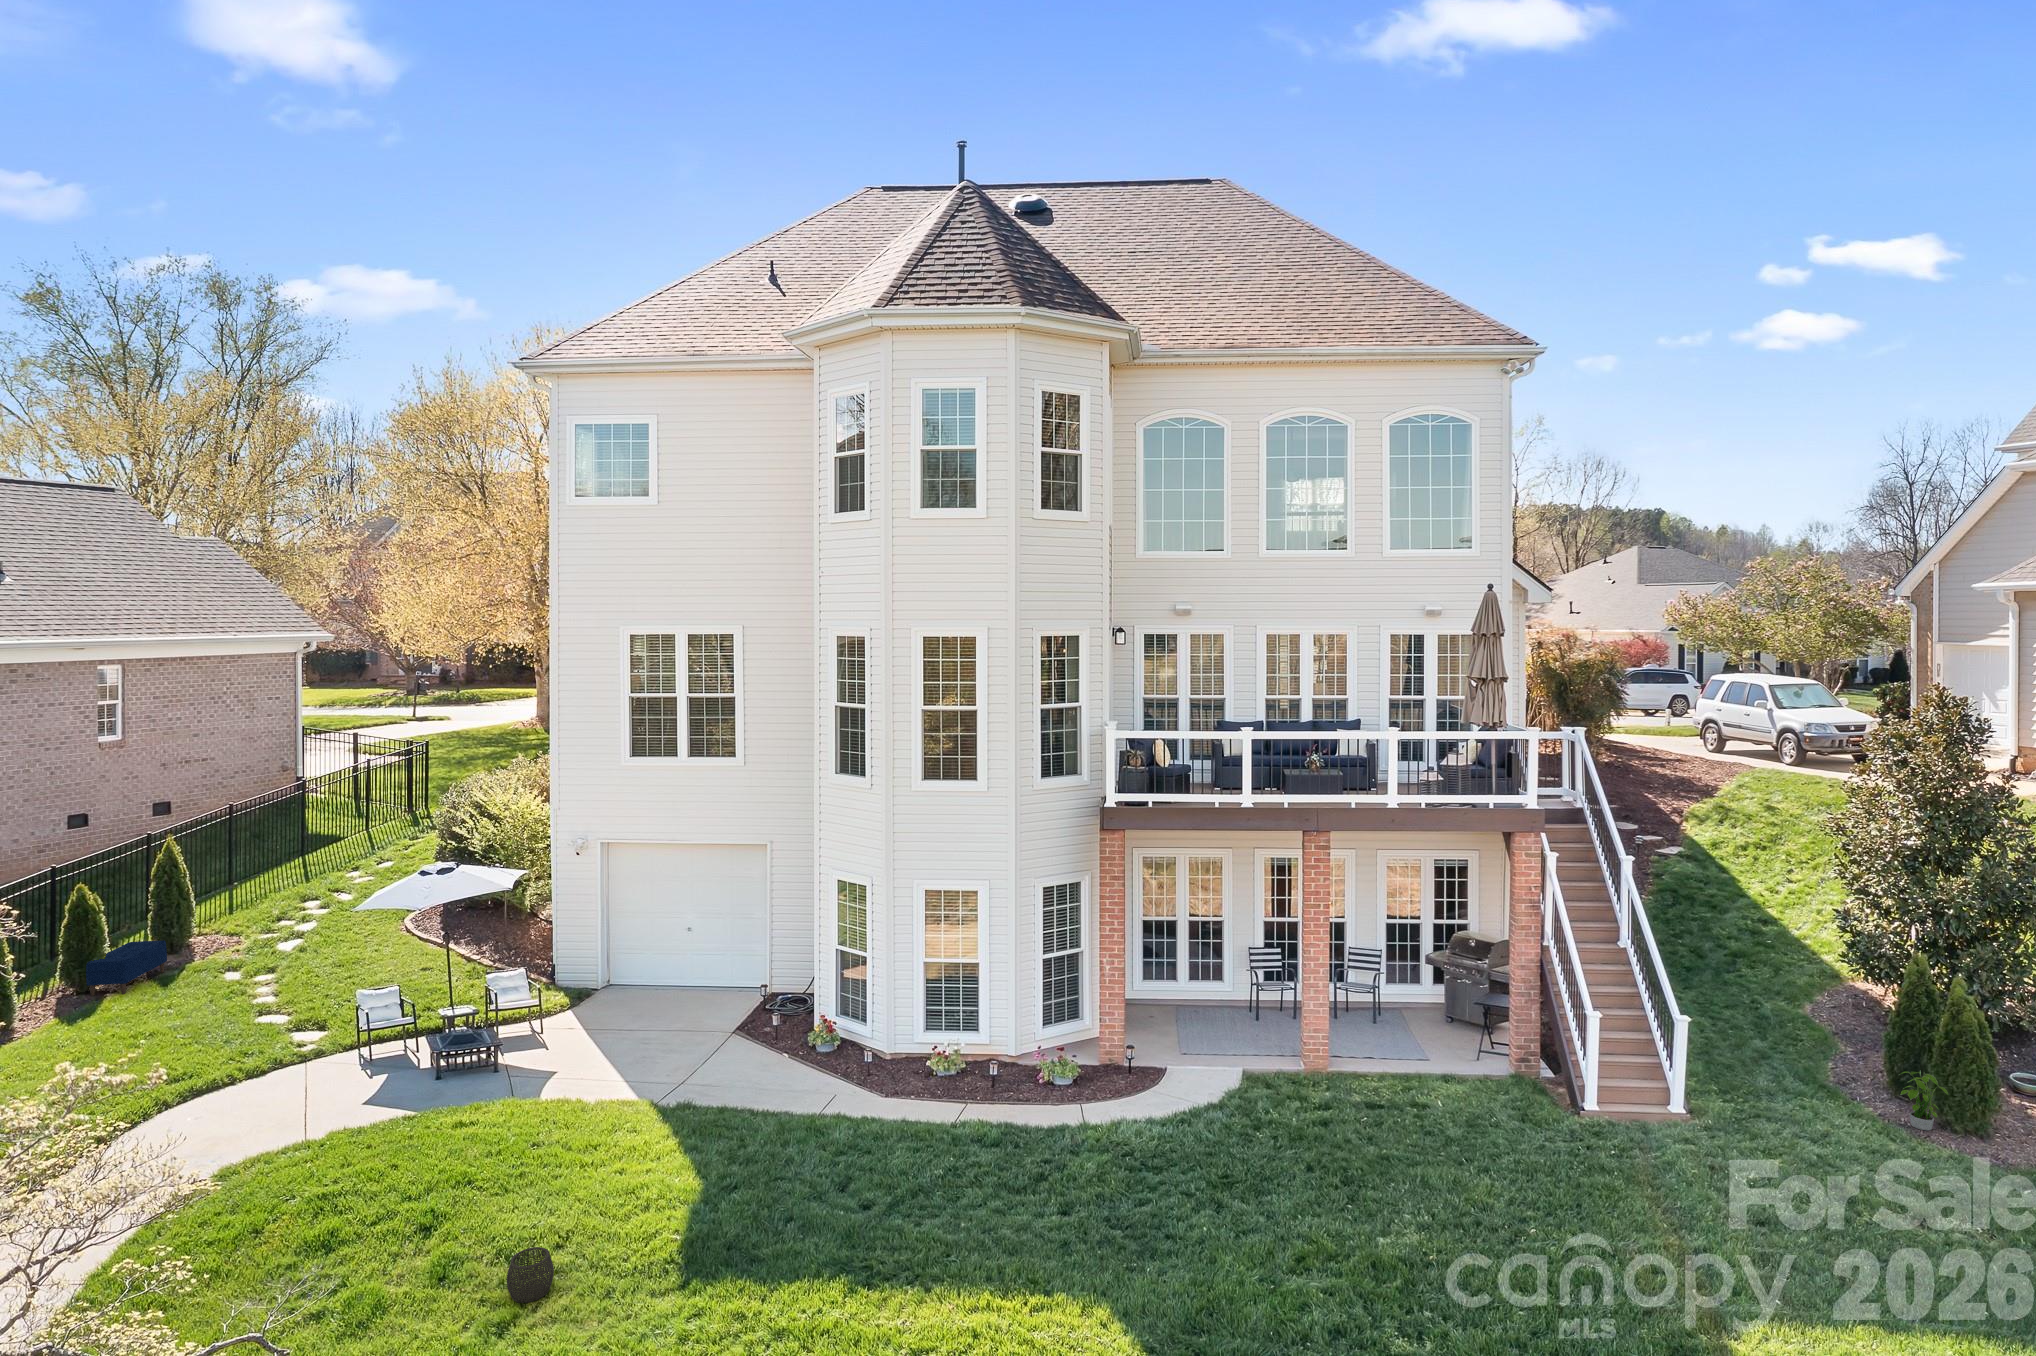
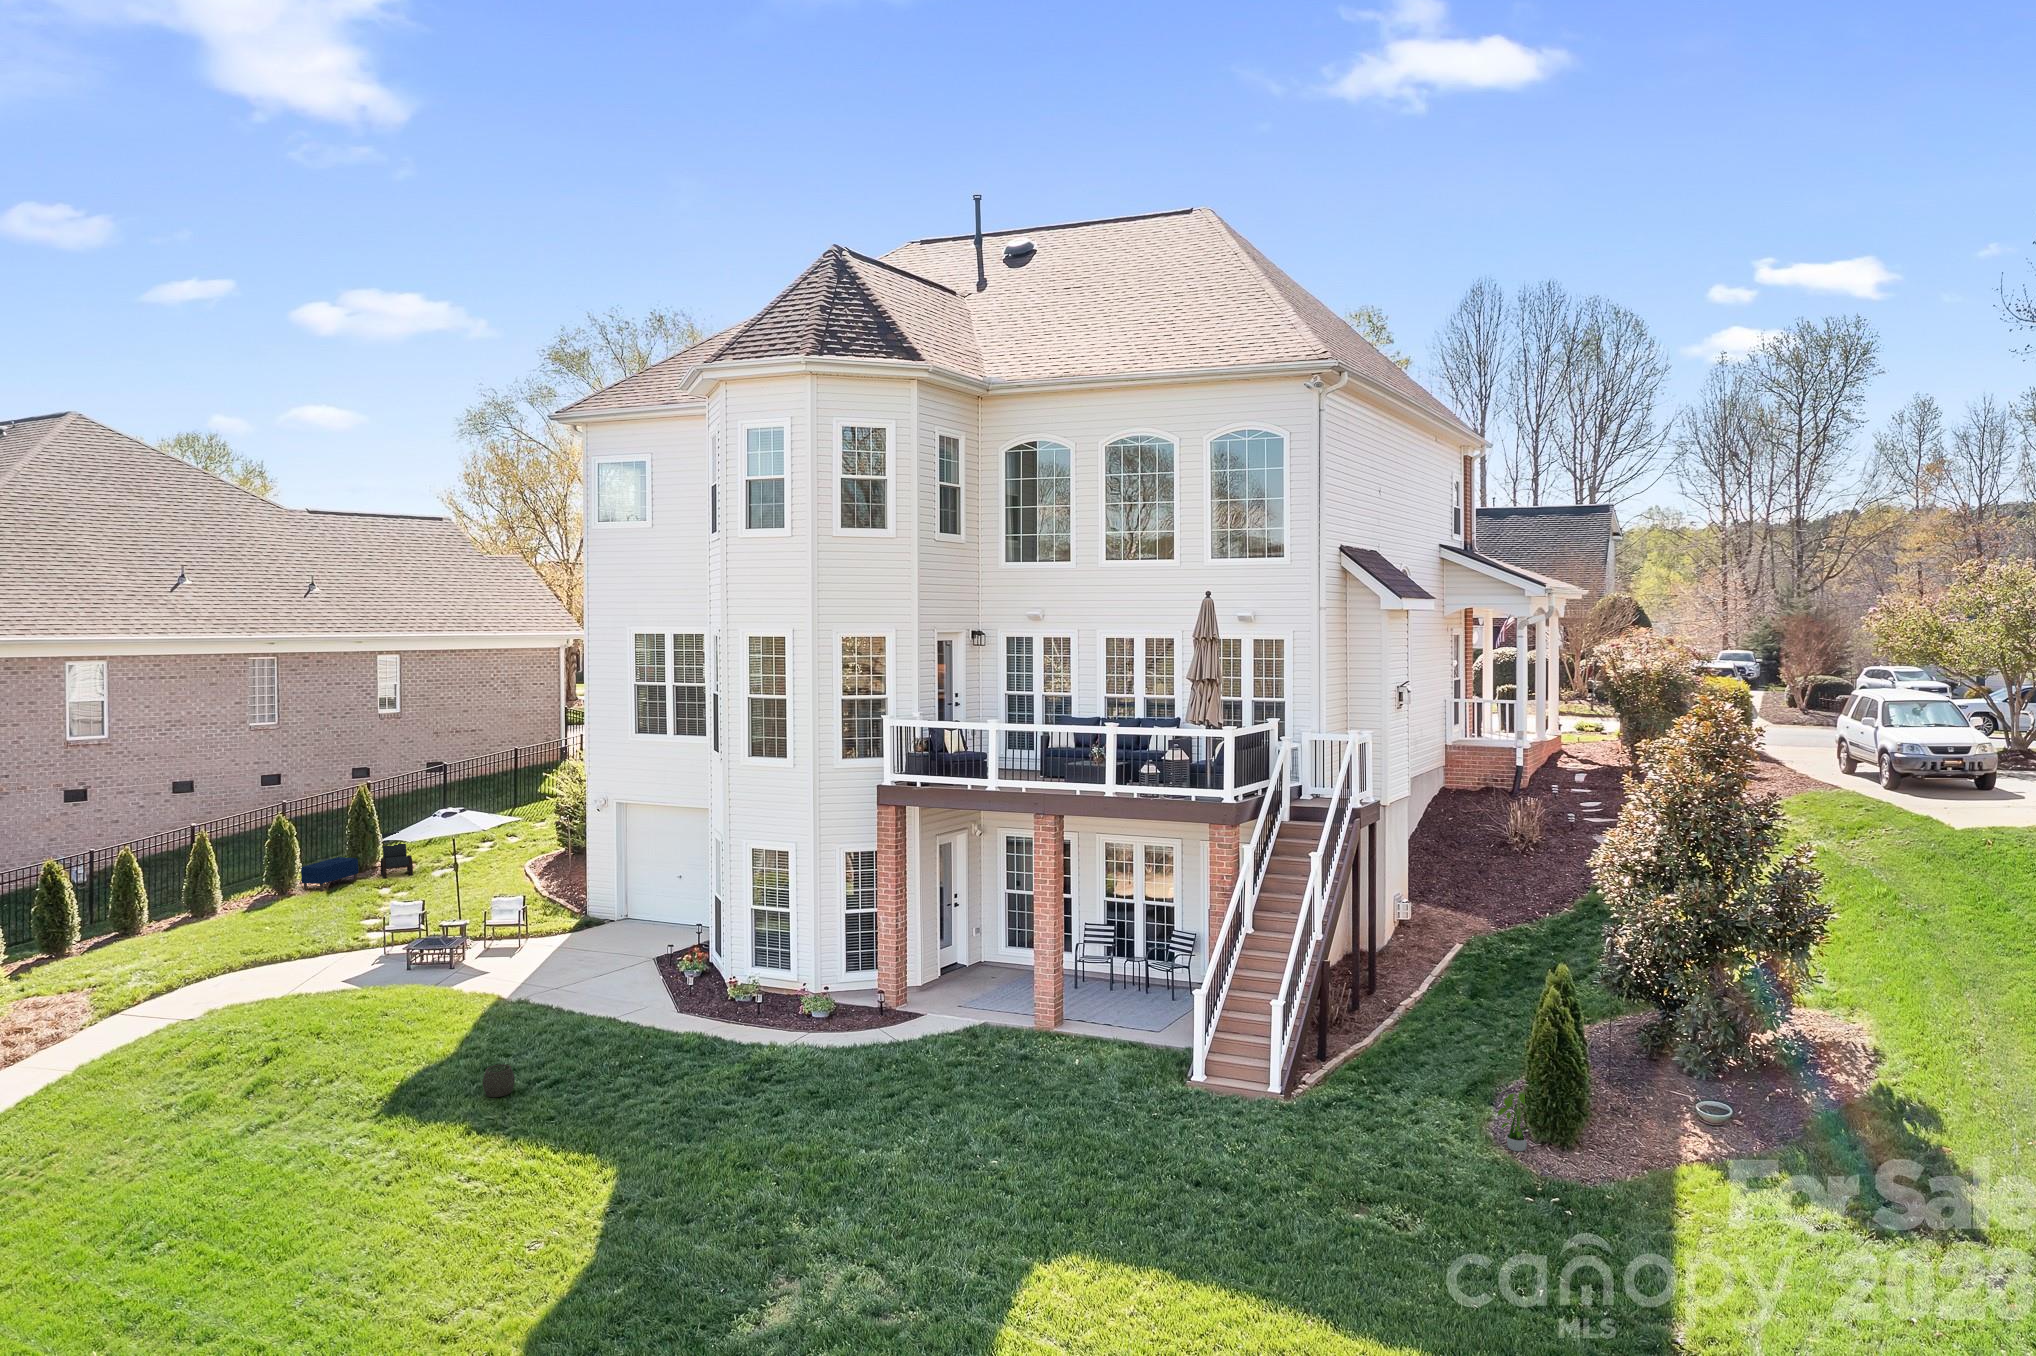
lounge chair: none [189,897,248,964] -> present [380,832,413,878]
woven basket: present [507,1247,554,1303] -> present [483,1064,515,1097]

